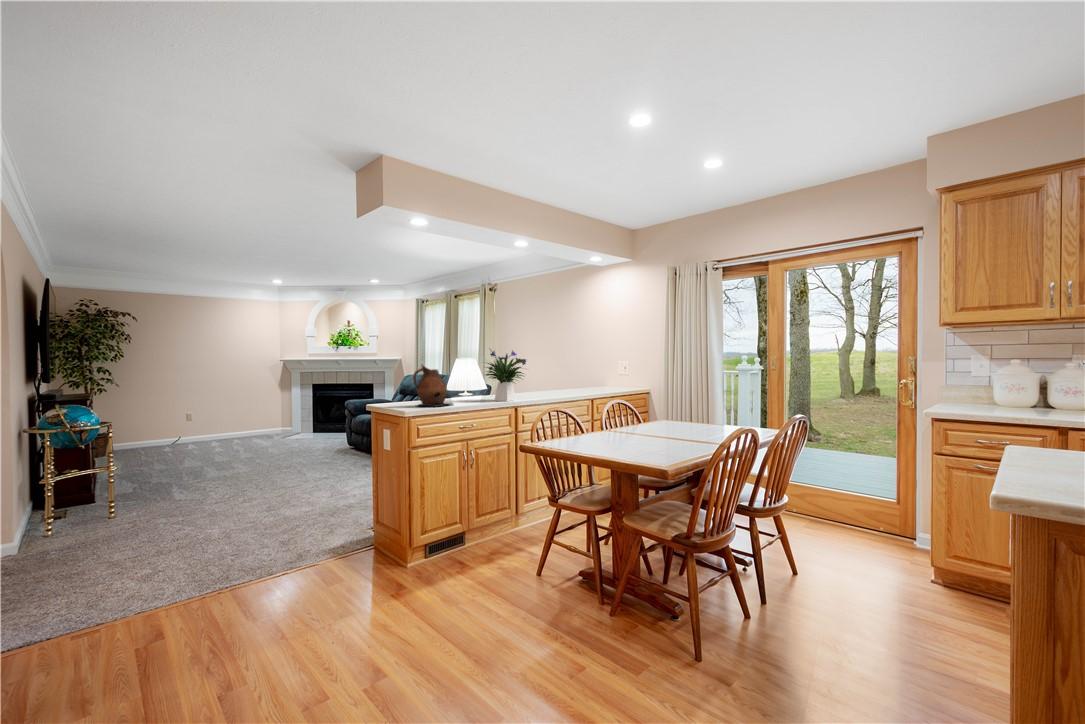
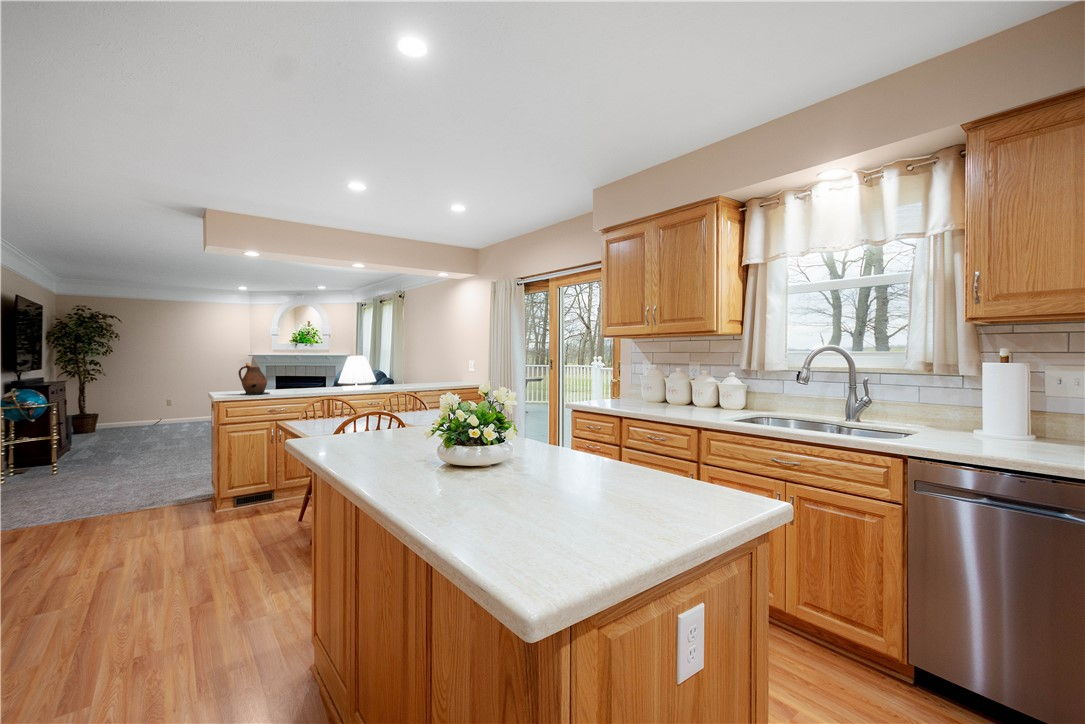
flower arrangement: present [486,349,526,401] -> none [300,350,345,392]

